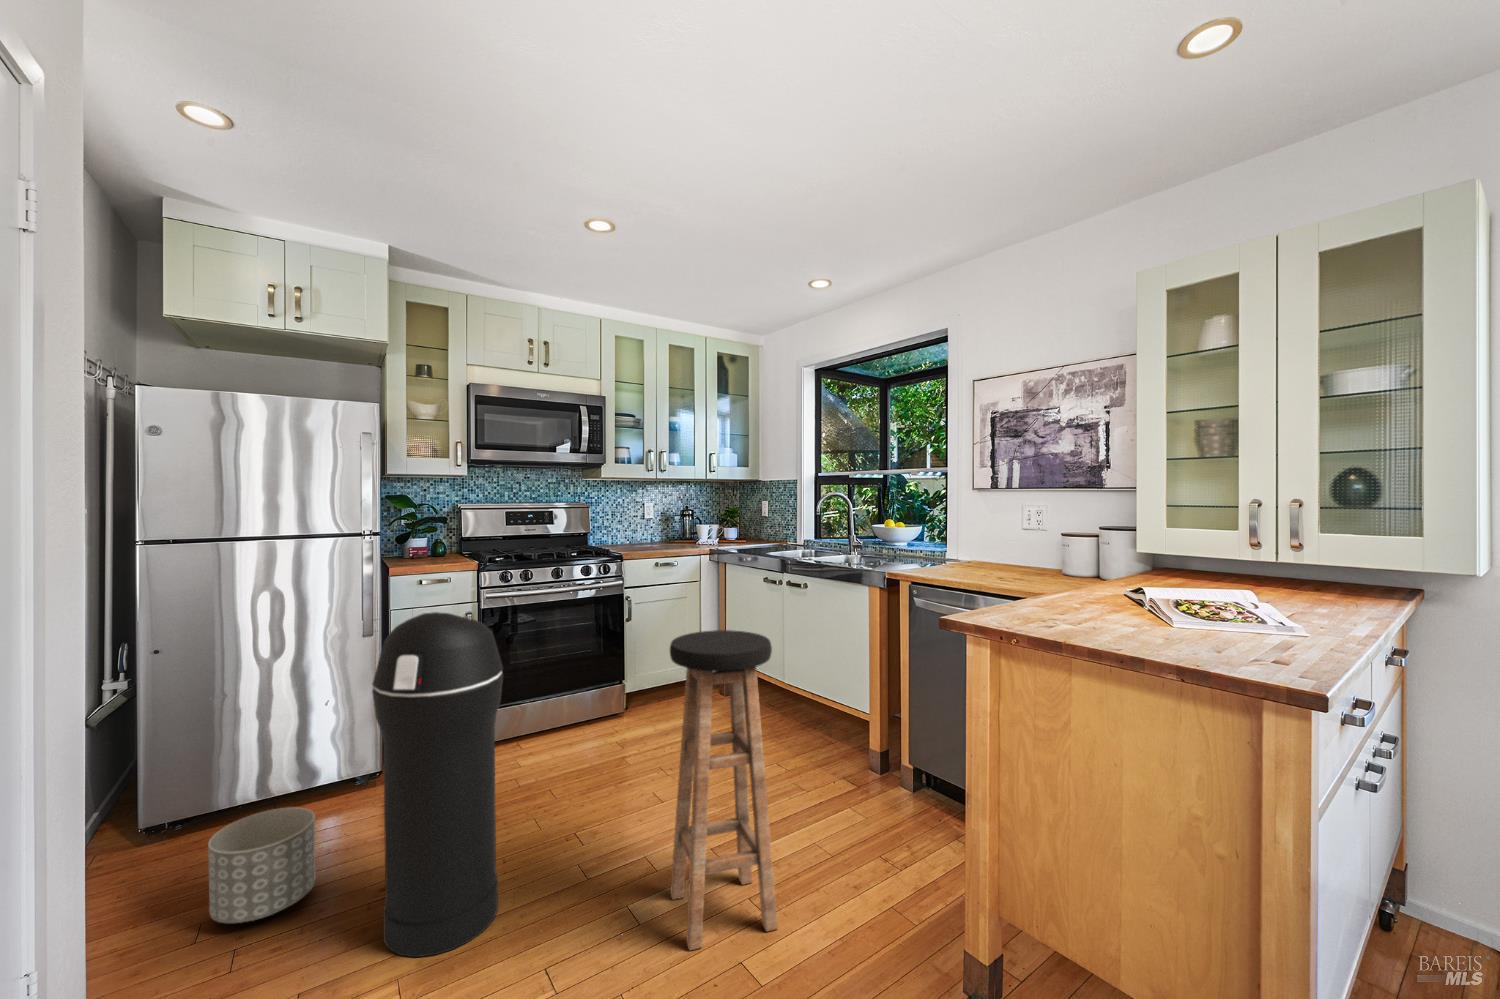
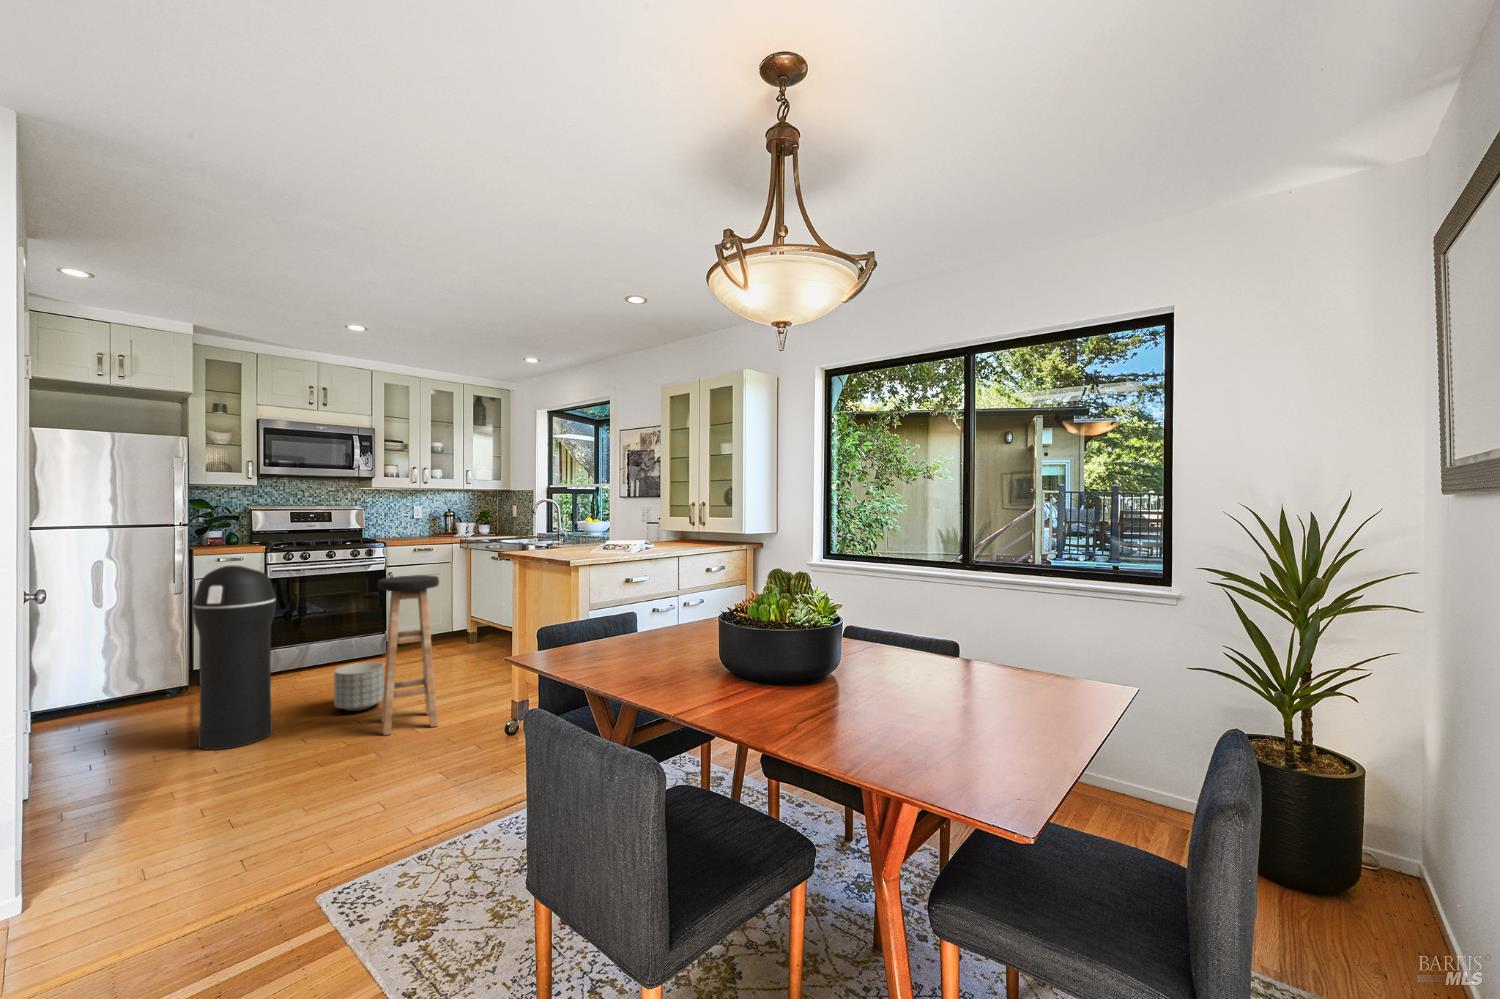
planter: present [208,807,316,923] -> present [334,662,384,711]

